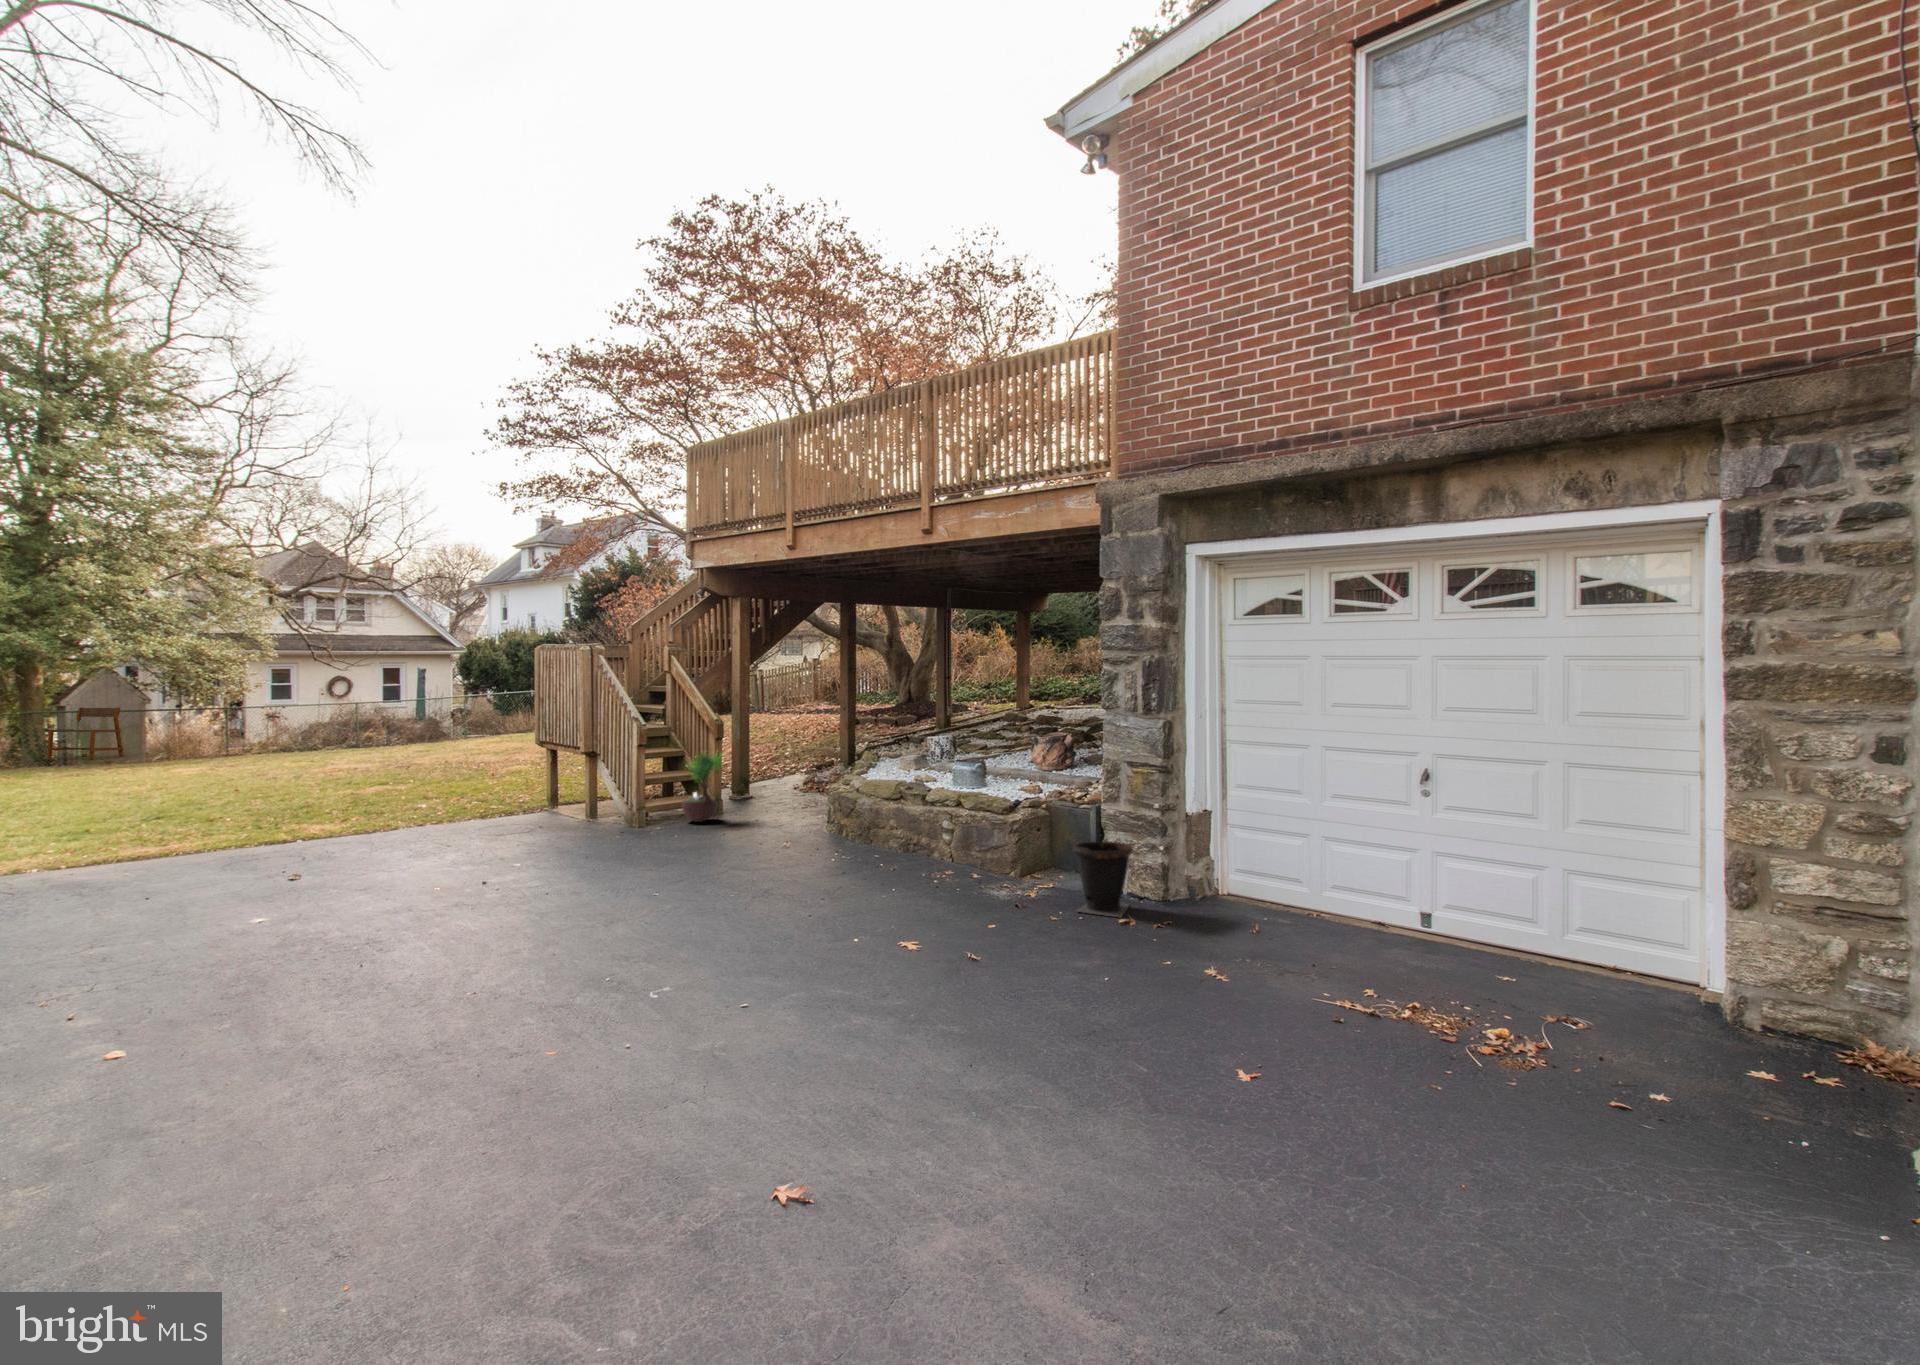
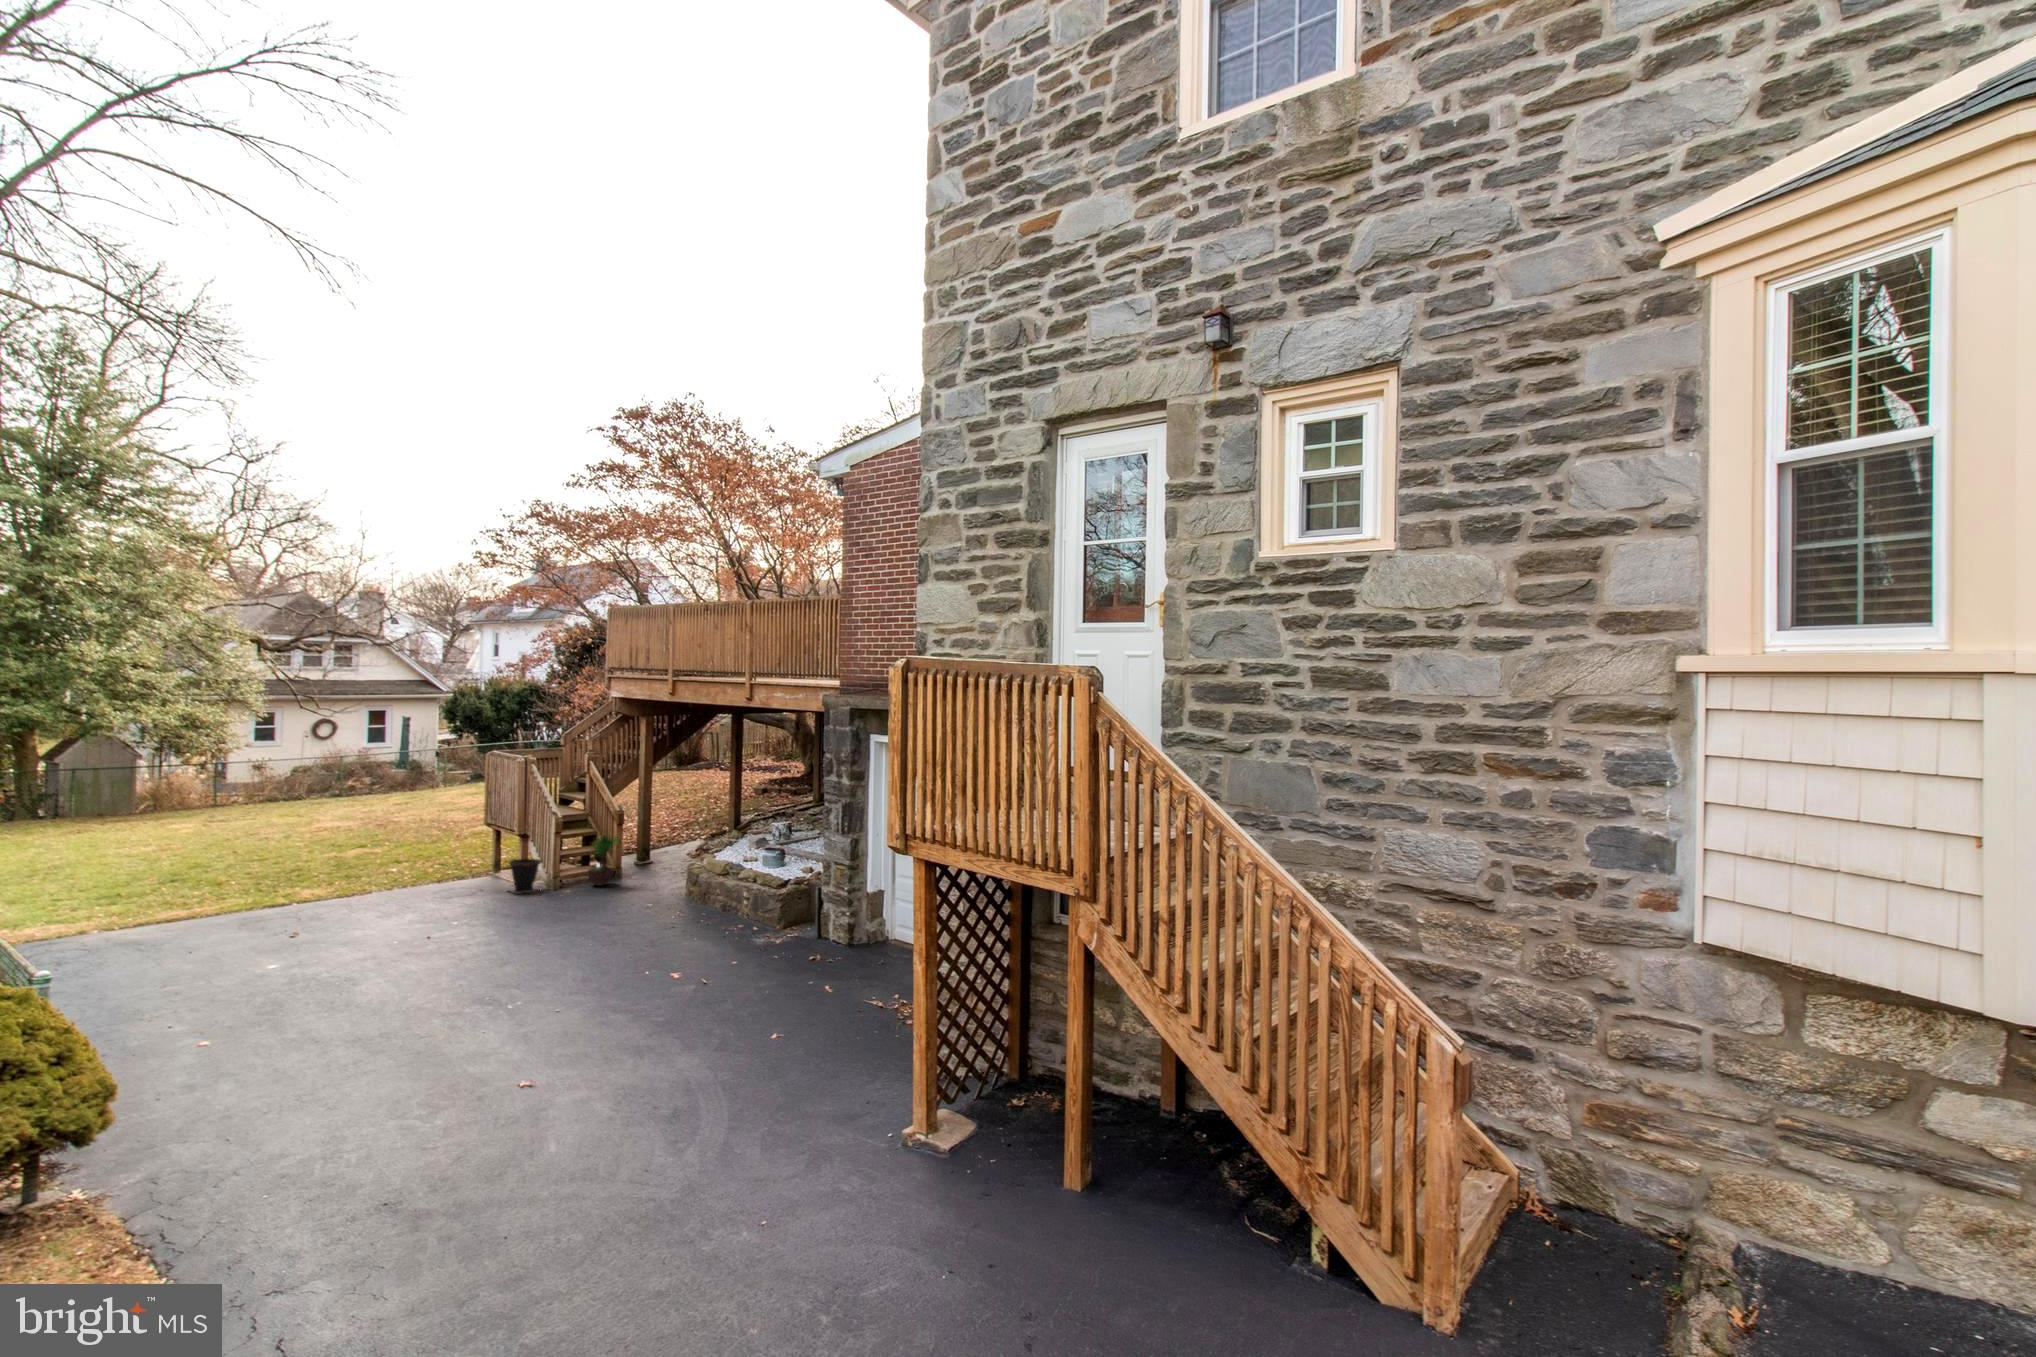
bench: present [47,707,124,760] -> none [71,762,138,810]
bucket: present [1073,842,1133,917] -> present [509,859,541,894]

